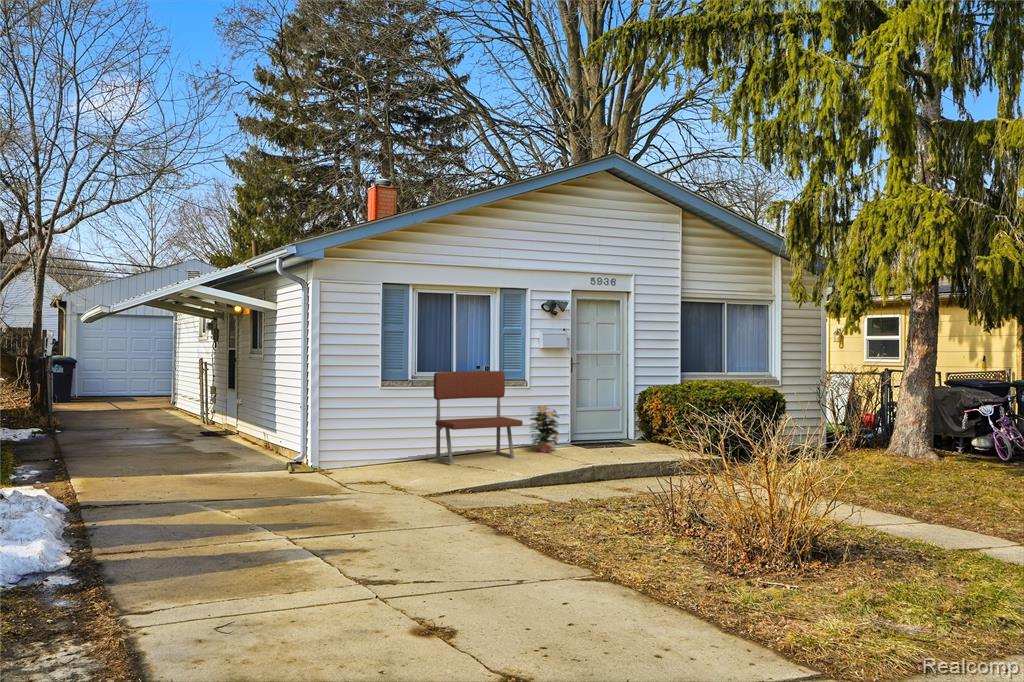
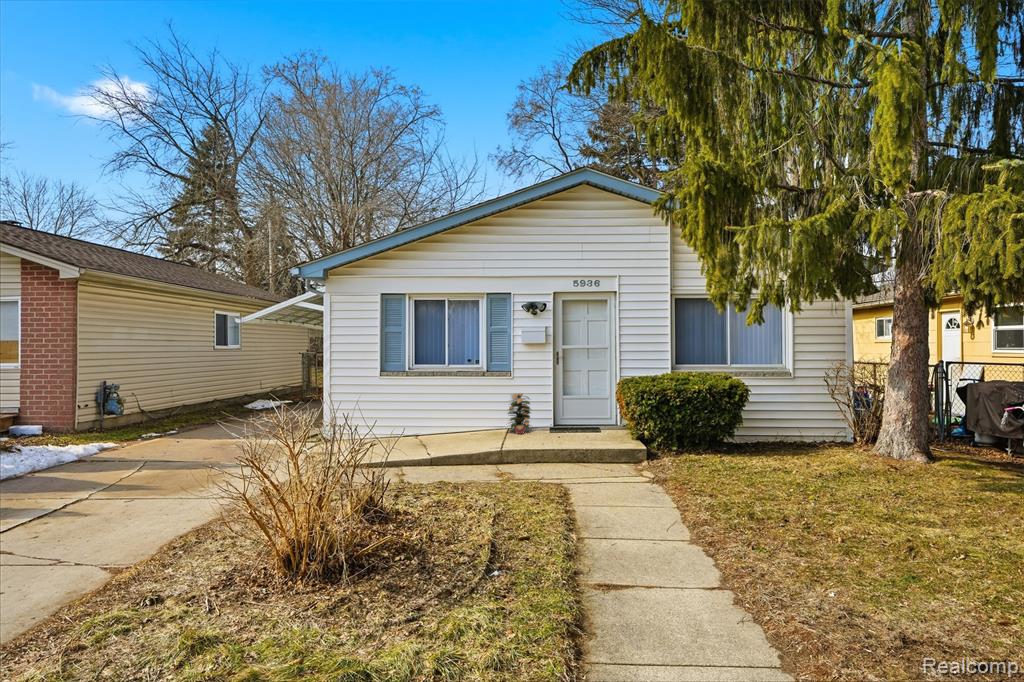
bench: present [434,371,523,464] -> none [417,363,484,440]

